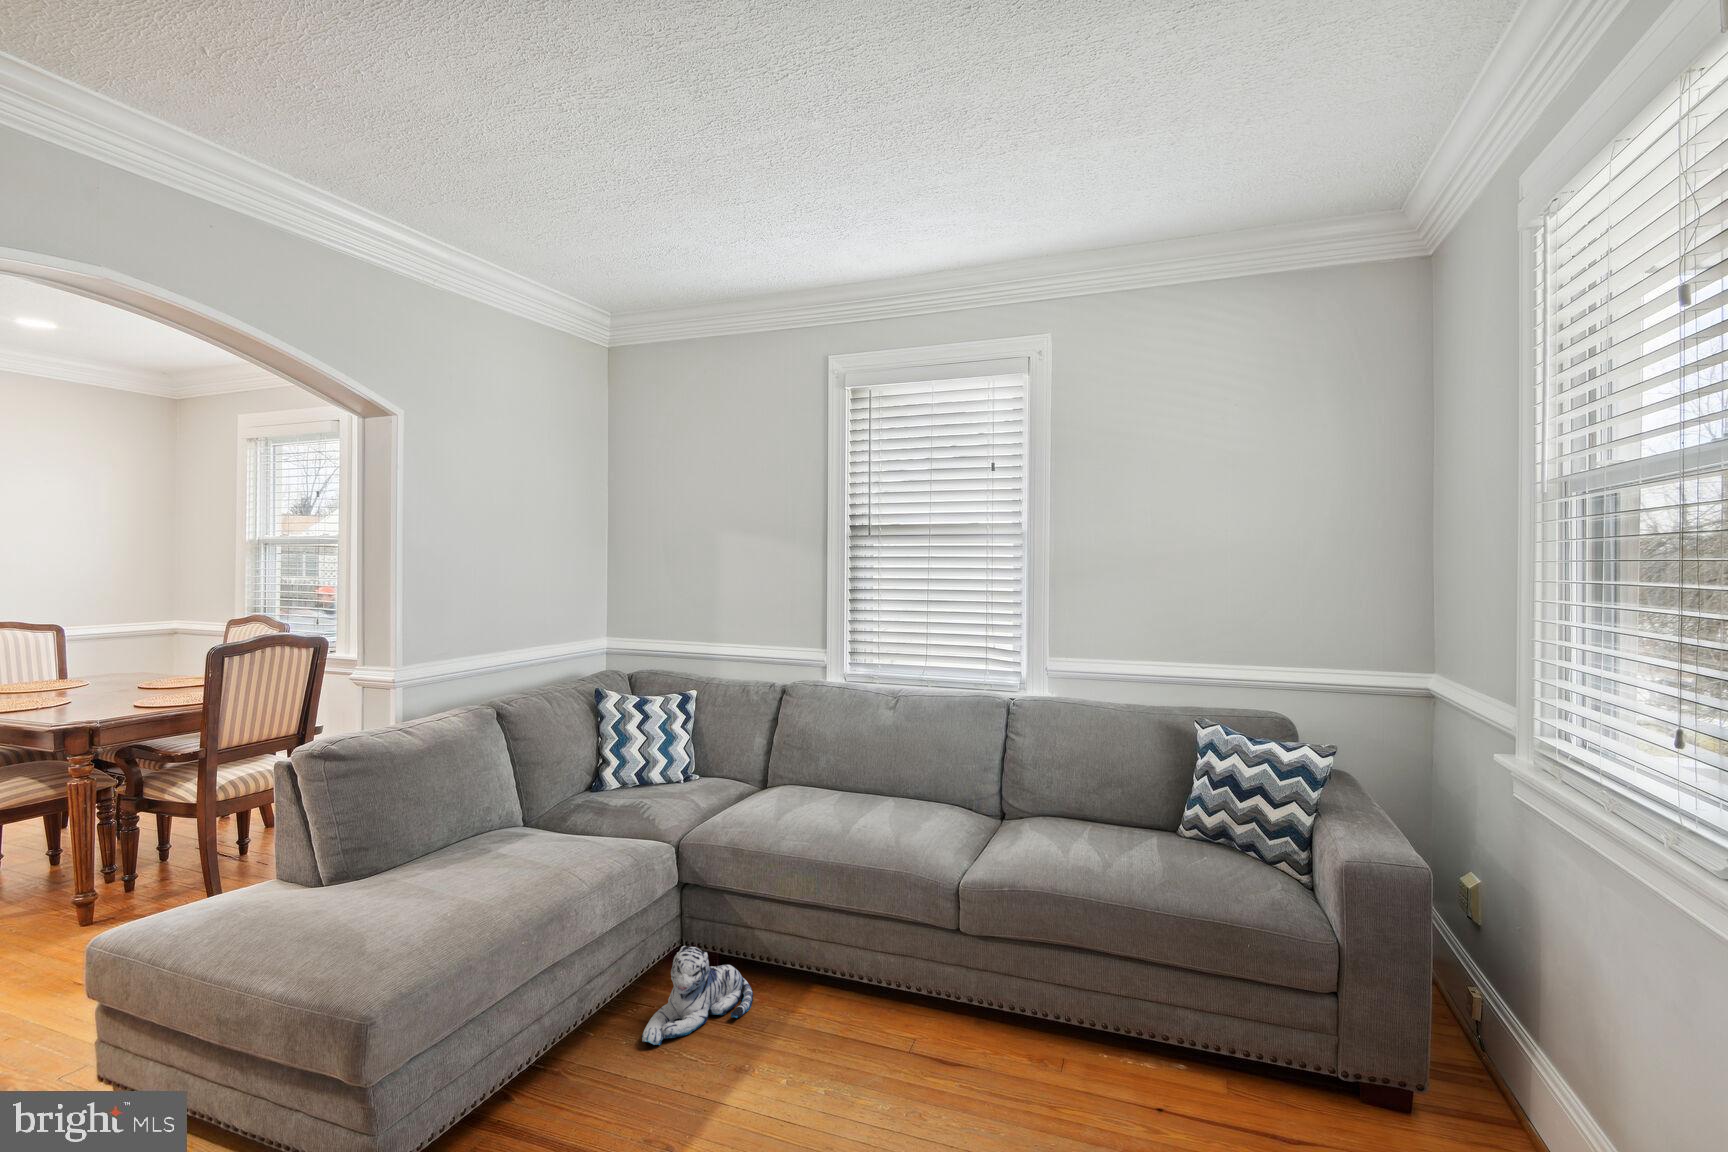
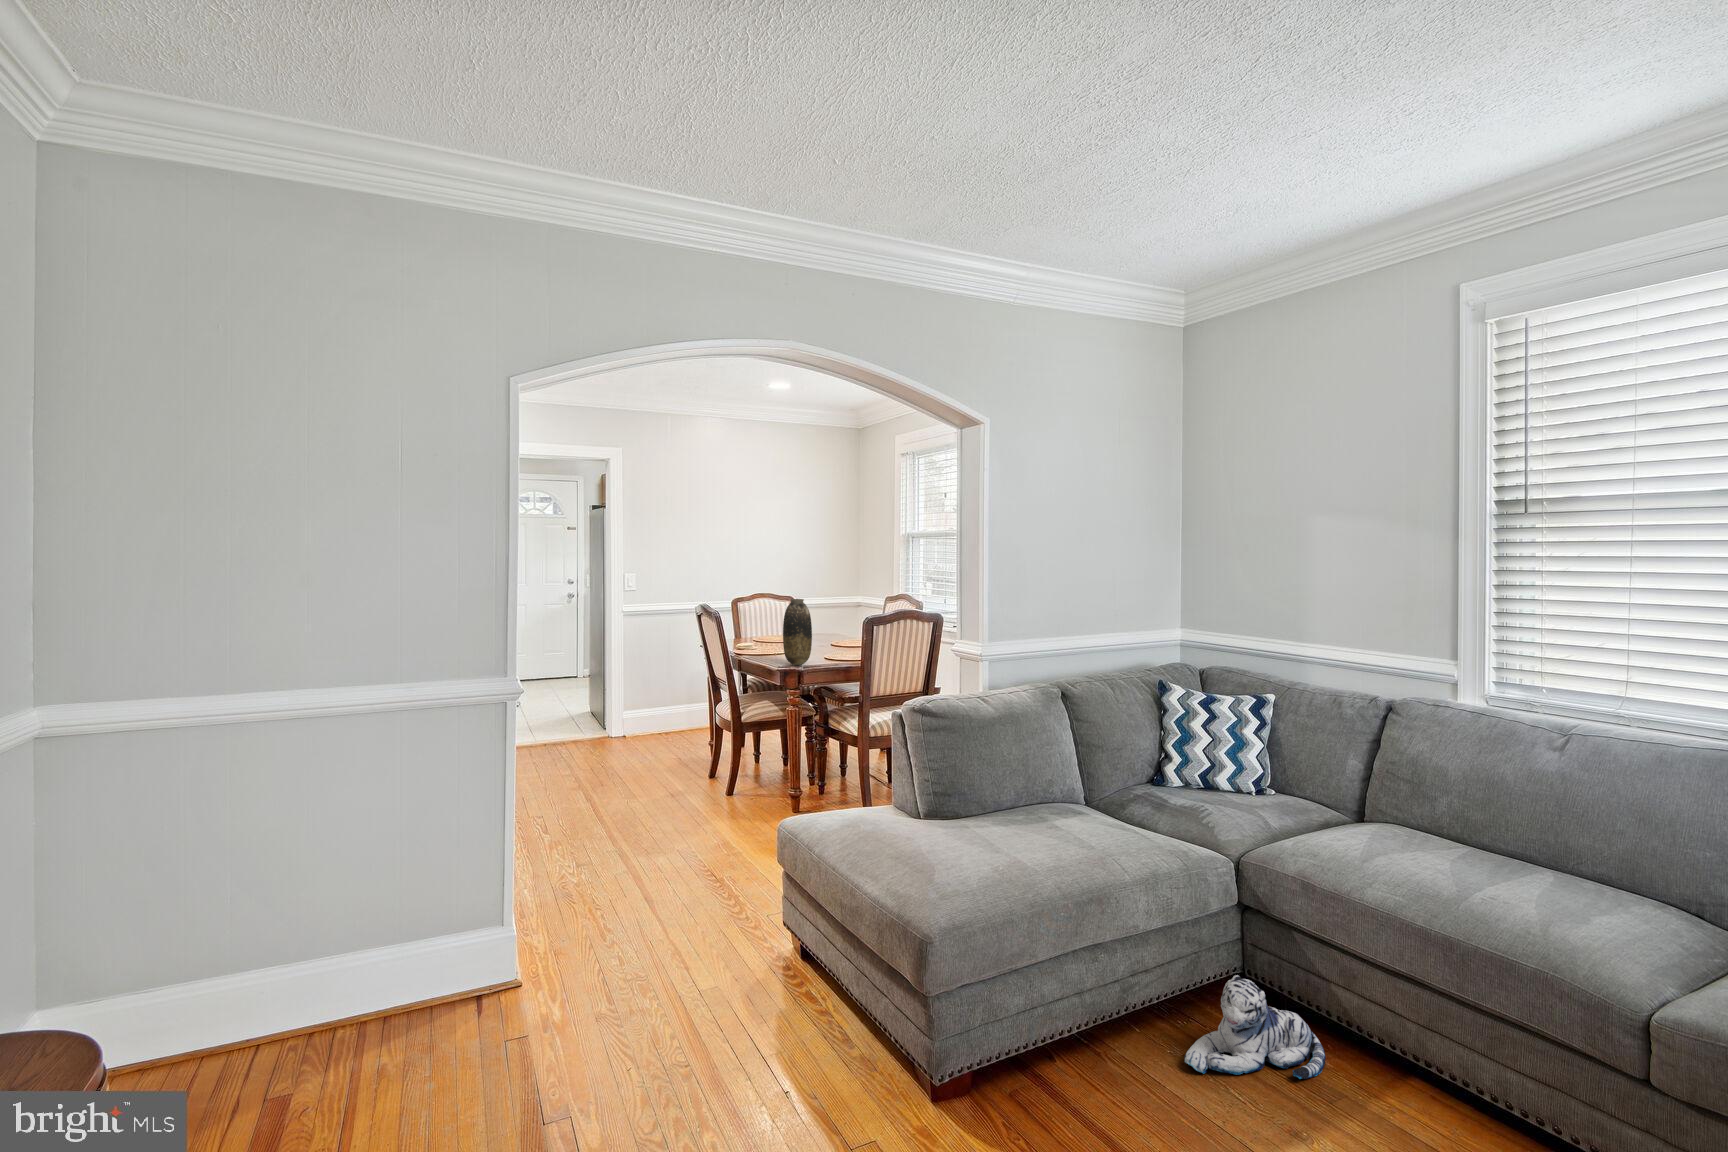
vase: none [60,625,115,718] -> present [783,599,812,665]

